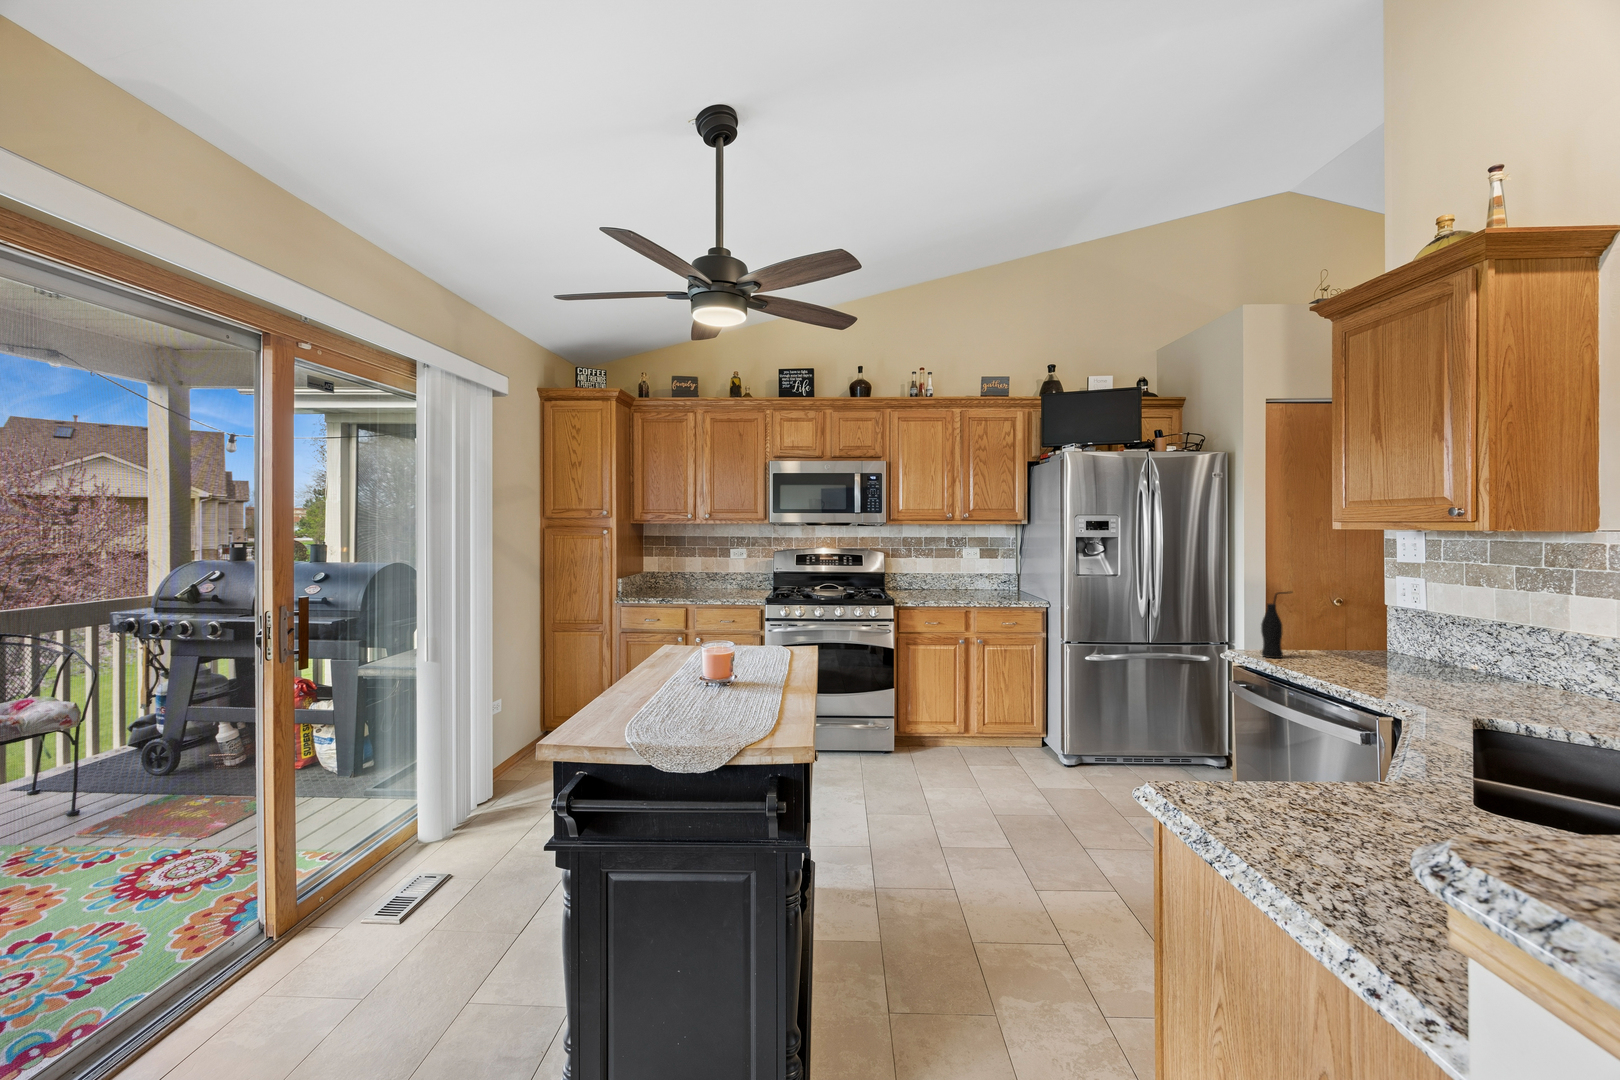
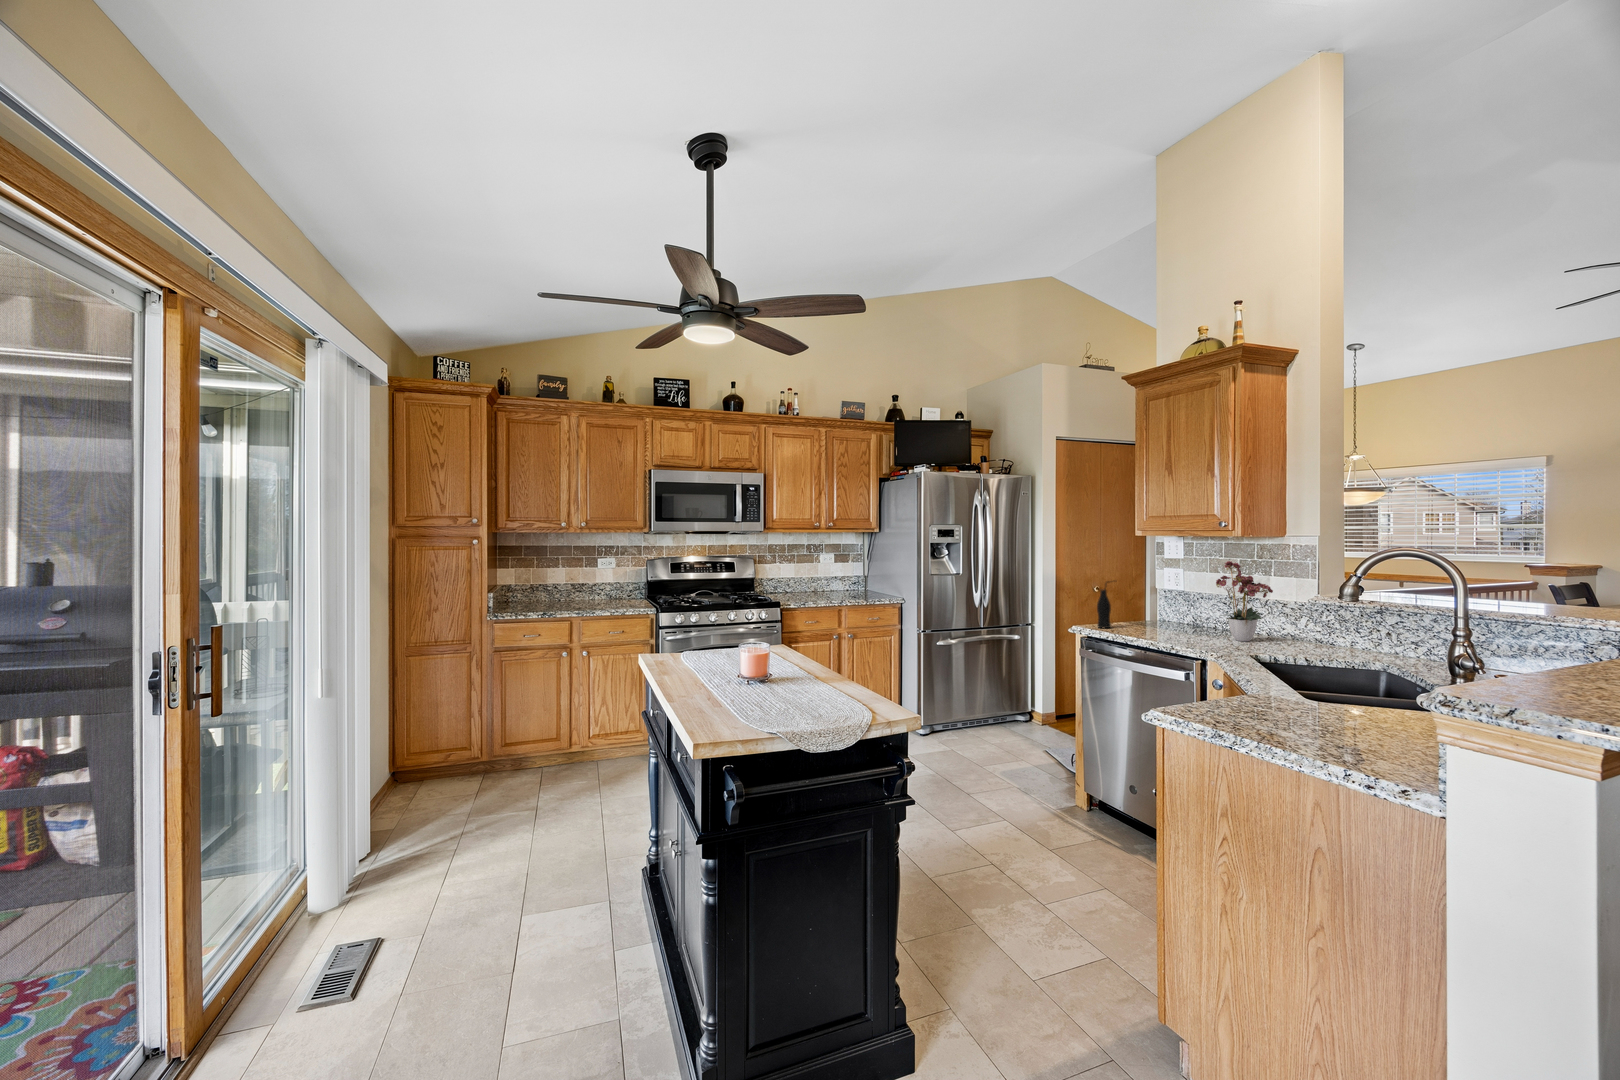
flower arrangement: none [1440,563,1565,699] -> present [1216,561,1273,641]

